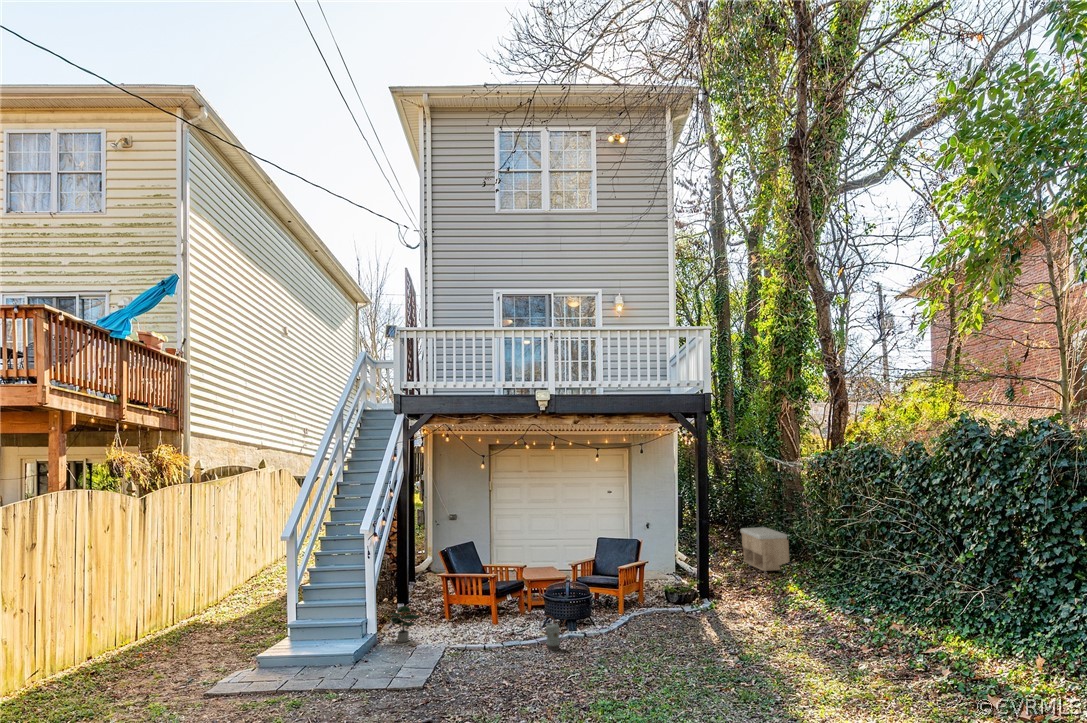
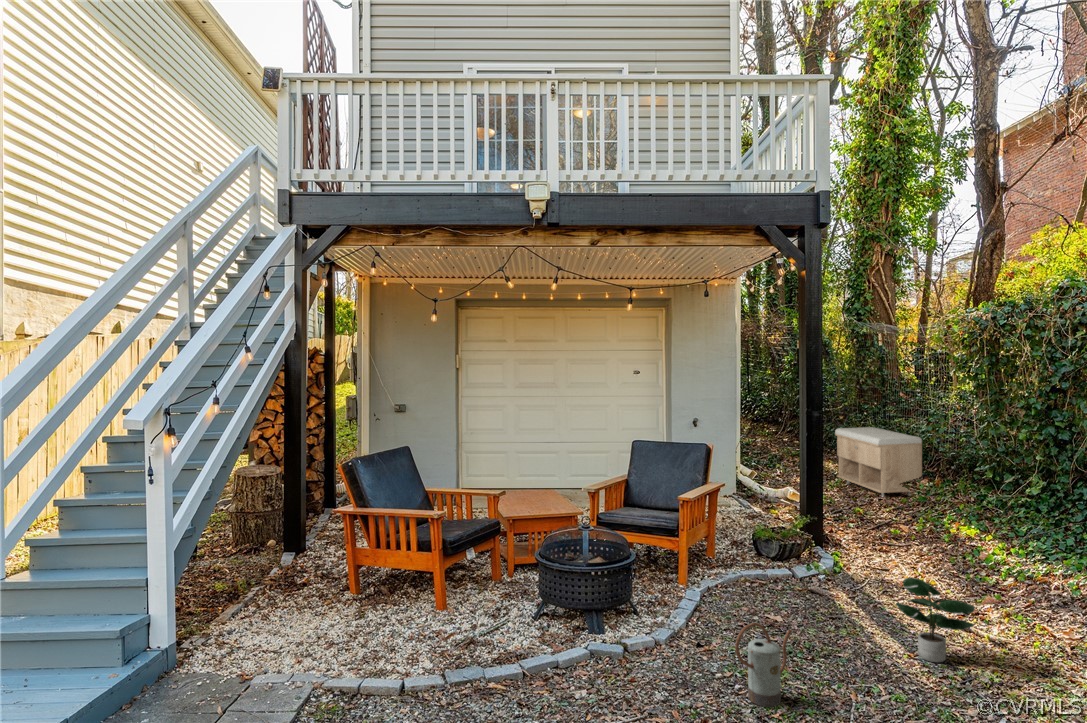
potted plant: present [391,606,419,642] -> present [896,578,975,662]
watering can: present [539,615,566,651] -> present [735,623,792,707]

